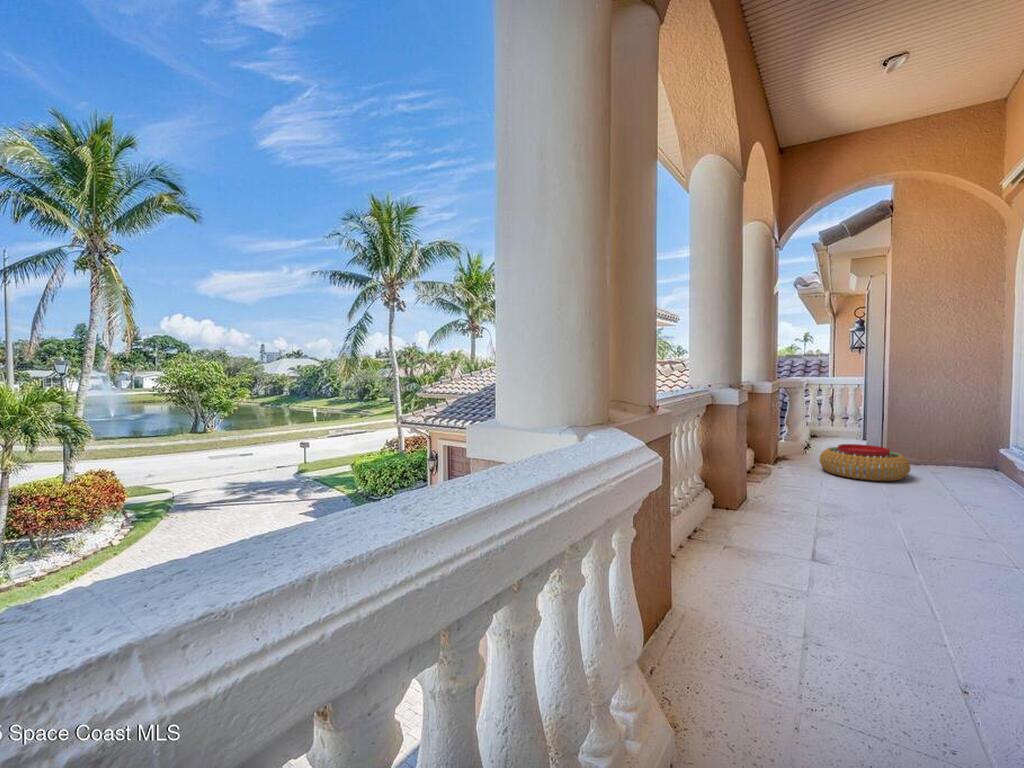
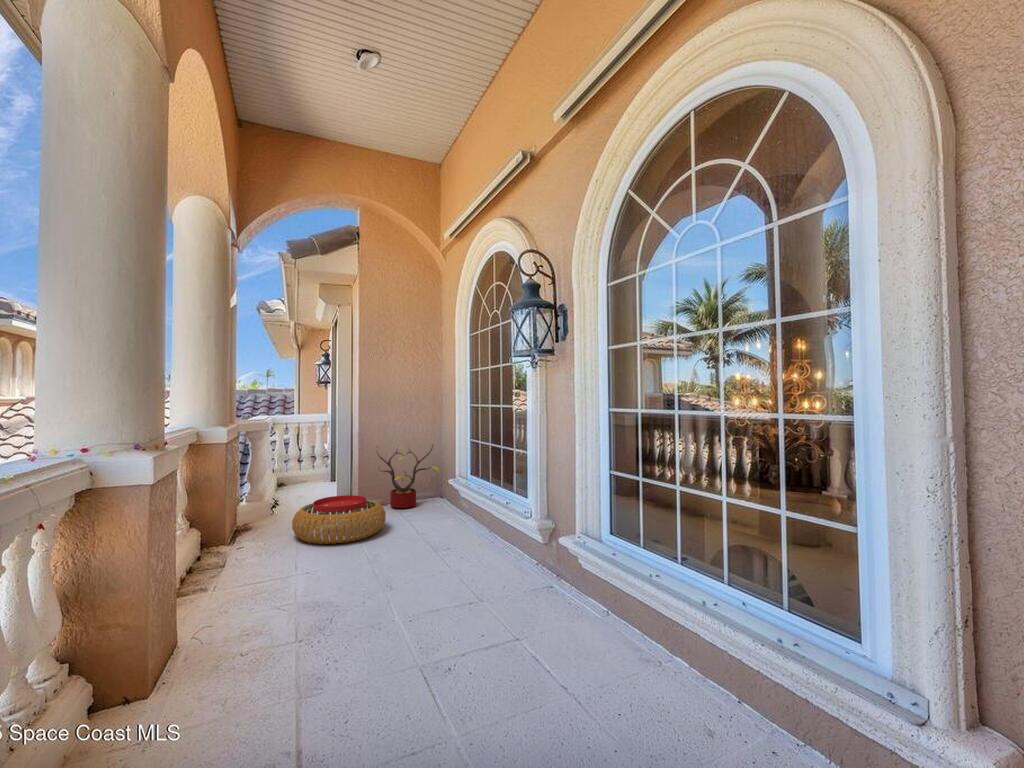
decorative plant: none [903,407,989,470] -> present [377,445,439,508]

